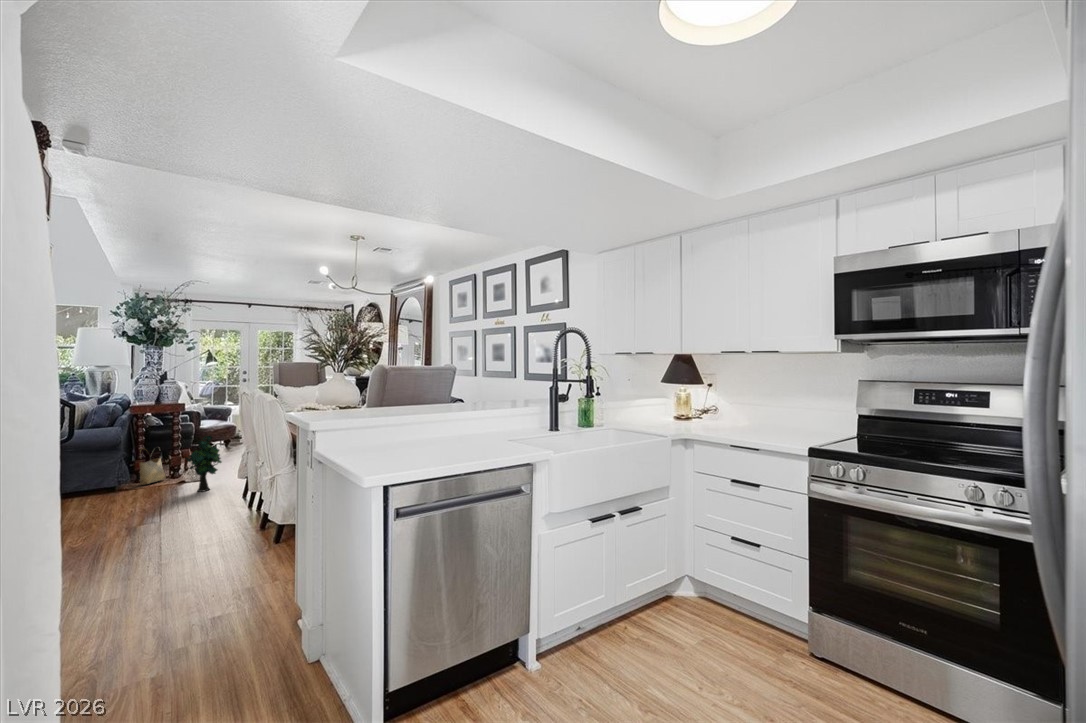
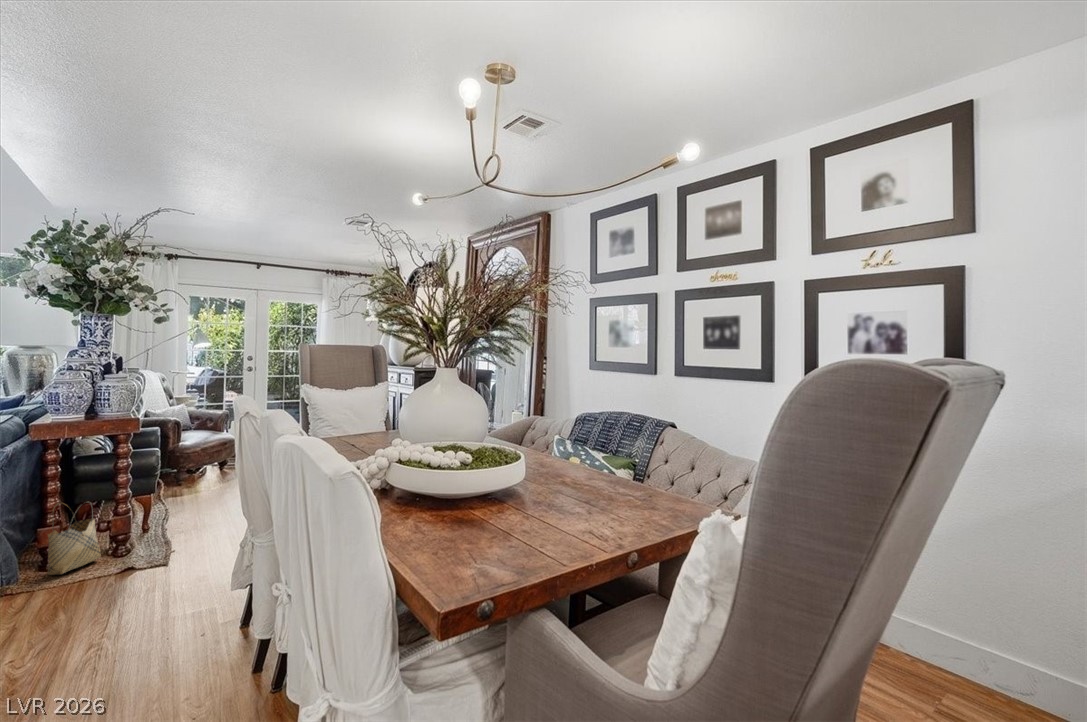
decorative plant: present [185,436,221,492] -> none [122,496,203,611]

